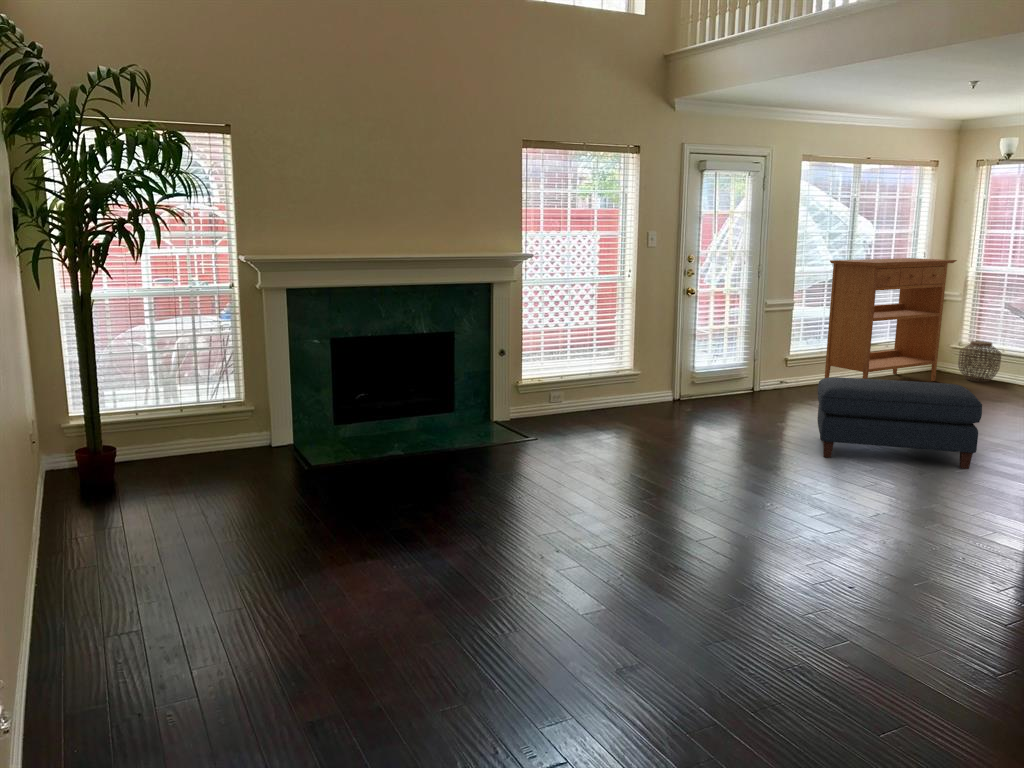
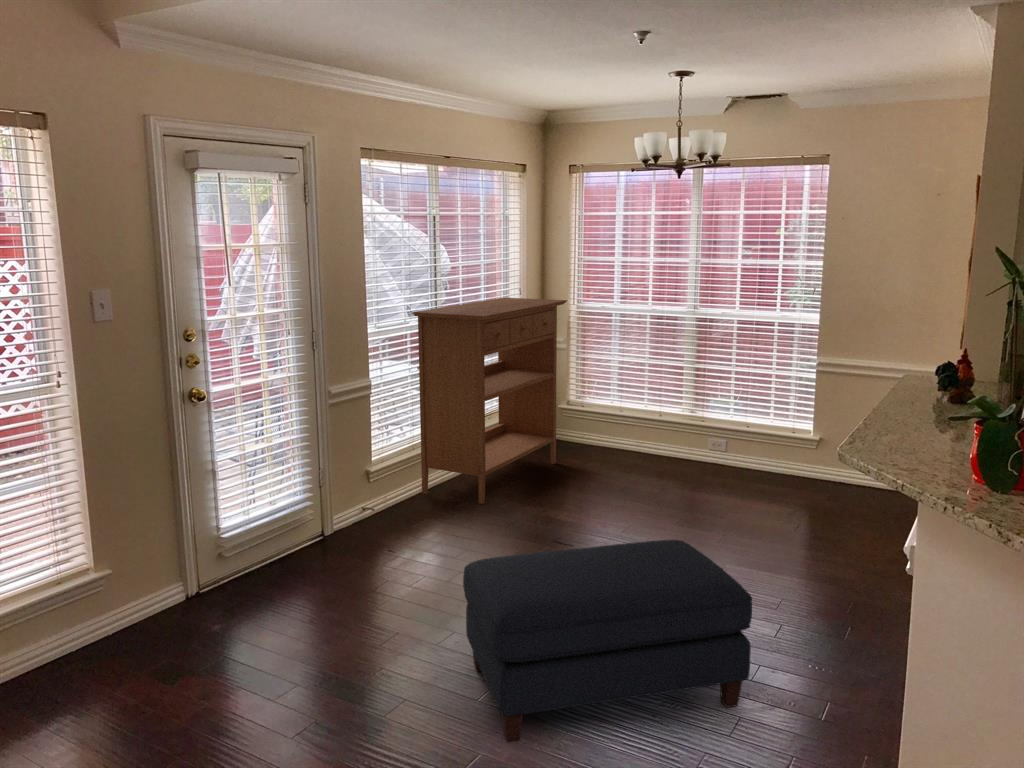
woven basket: present [958,341,1001,382] -> none [576,402,624,456]

